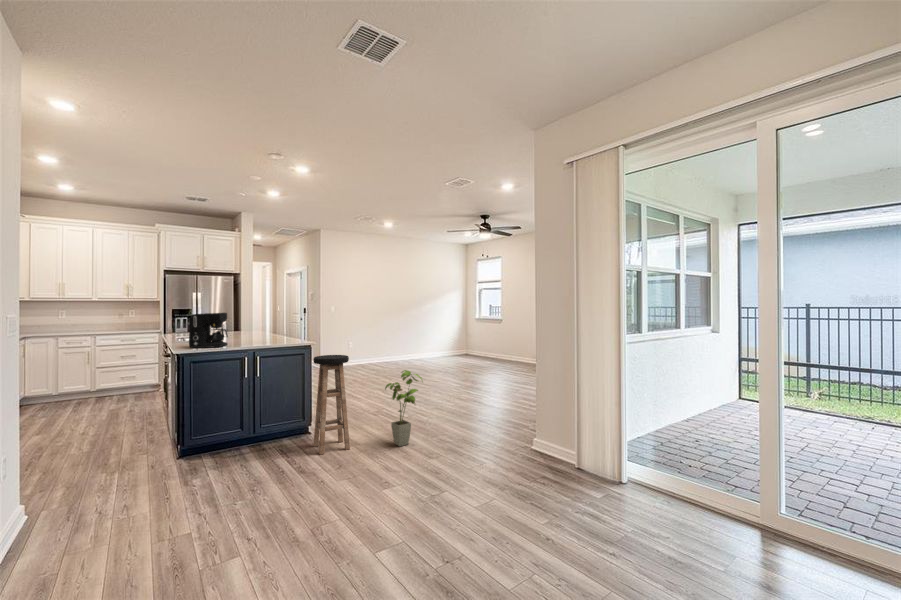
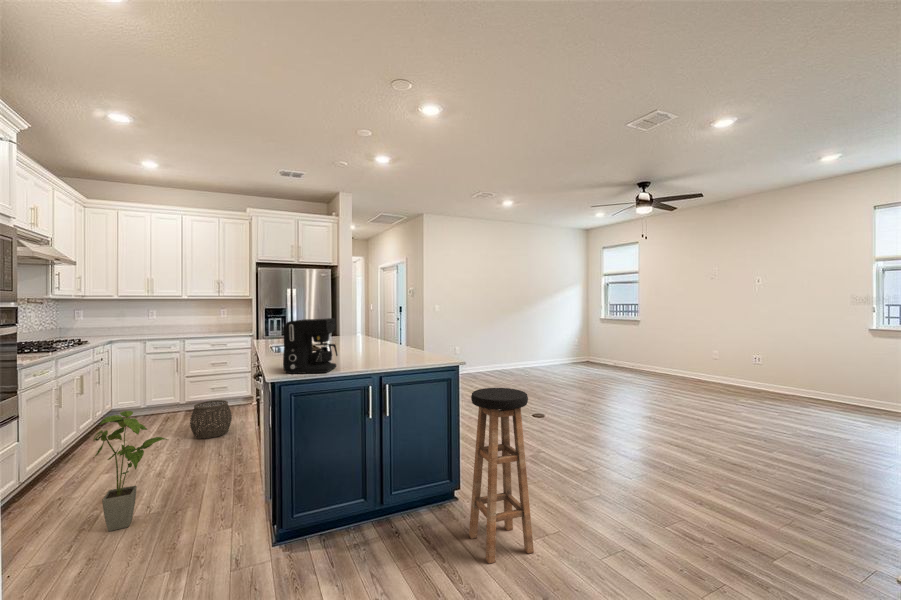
house plant: present [385,370,422,446] -> present [93,411,167,531]
woven basket: none [105,383,143,413] -> present [190,400,232,439]

